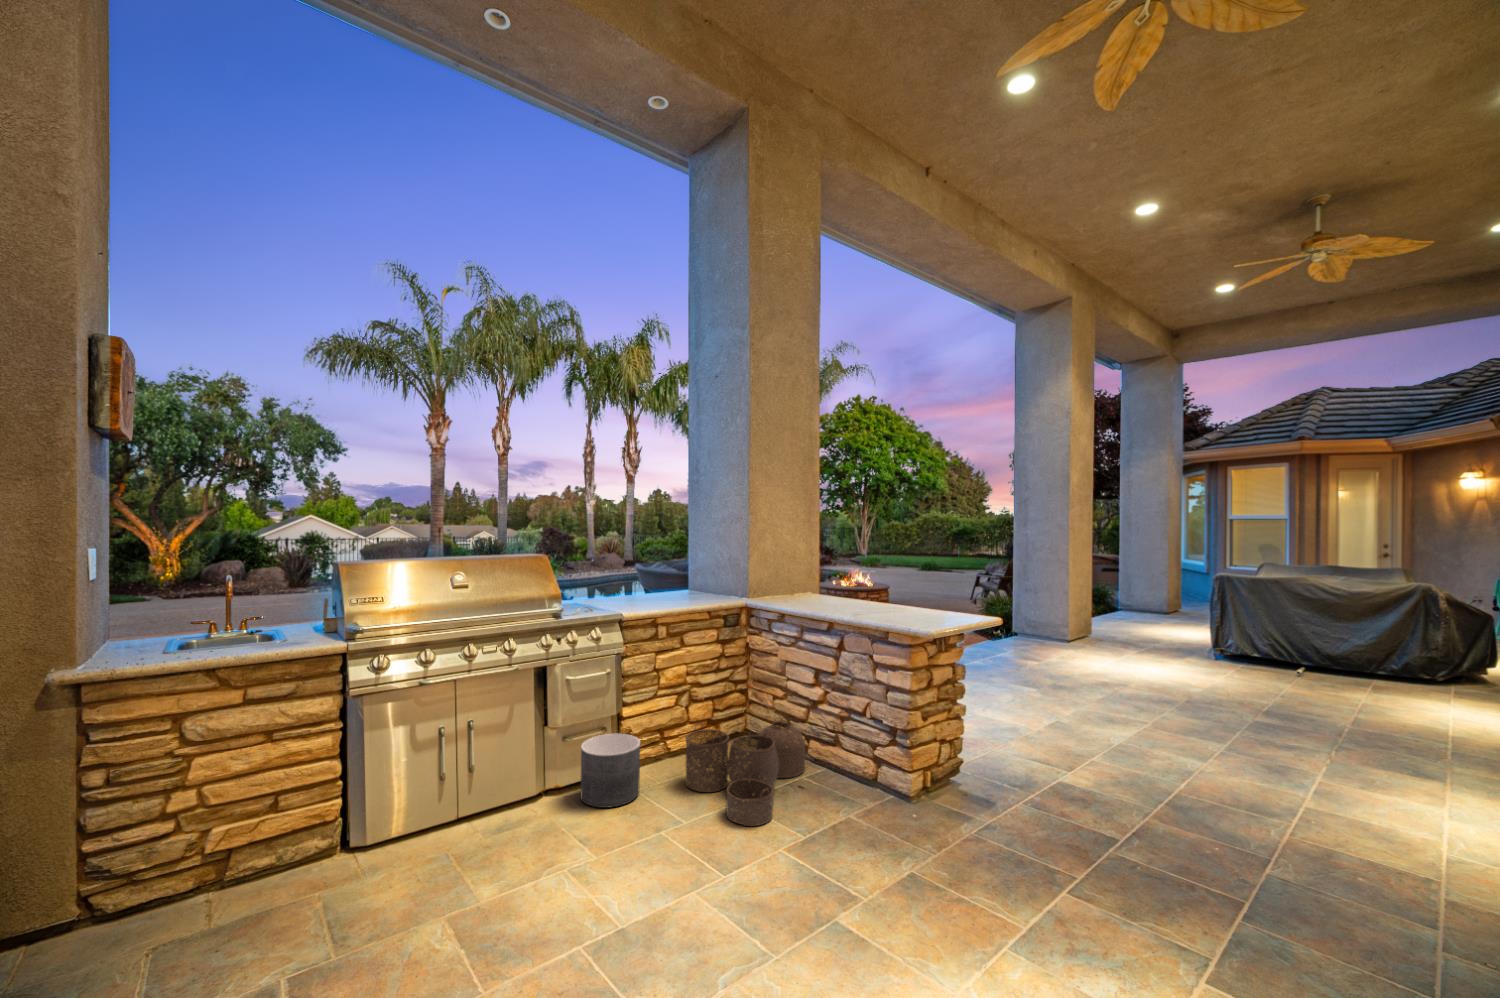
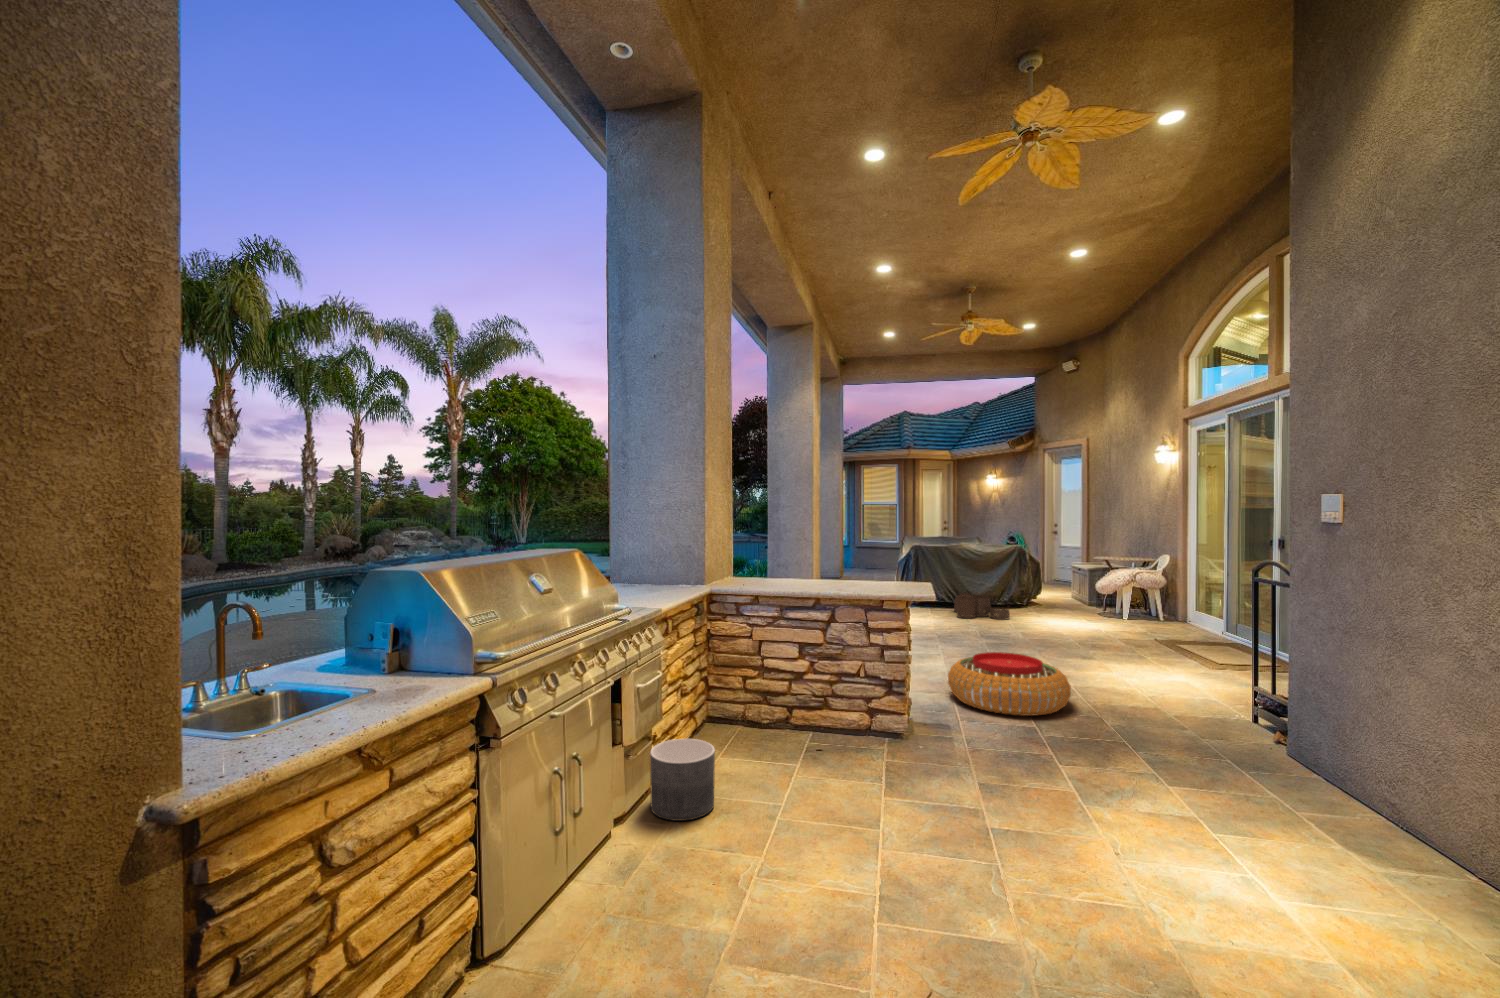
woven basket: present [685,718,805,826] -> present [954,593,1009,620]
pouf: none [1047,725,1238,833] -> present [948,652,1071,716]

